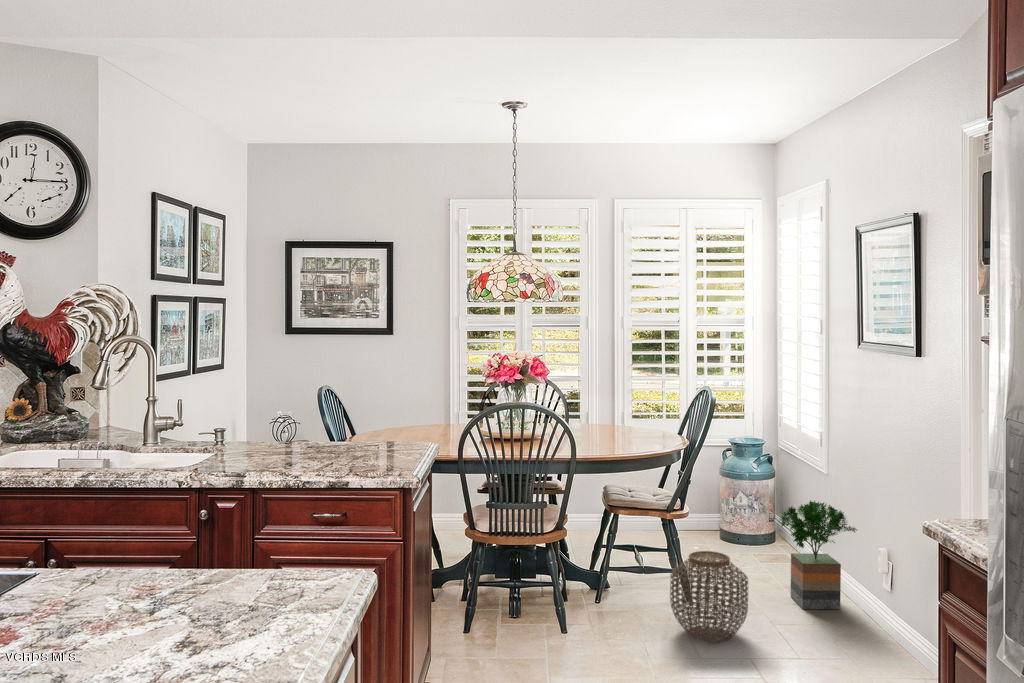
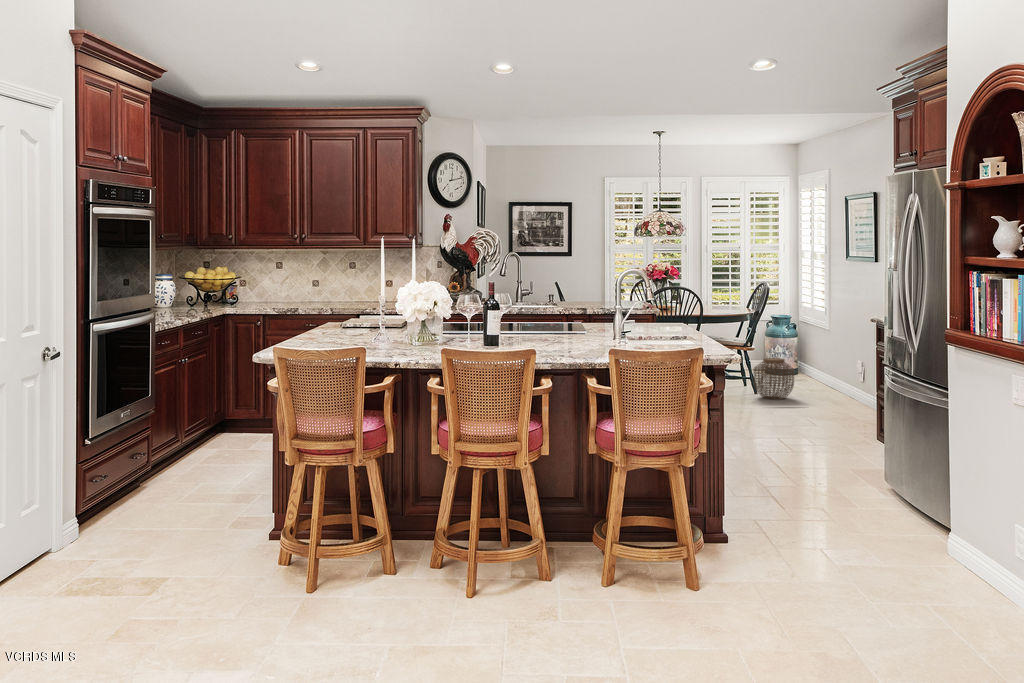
potted tree: present [780,500,857,609] -> none [806,337,850,391]

